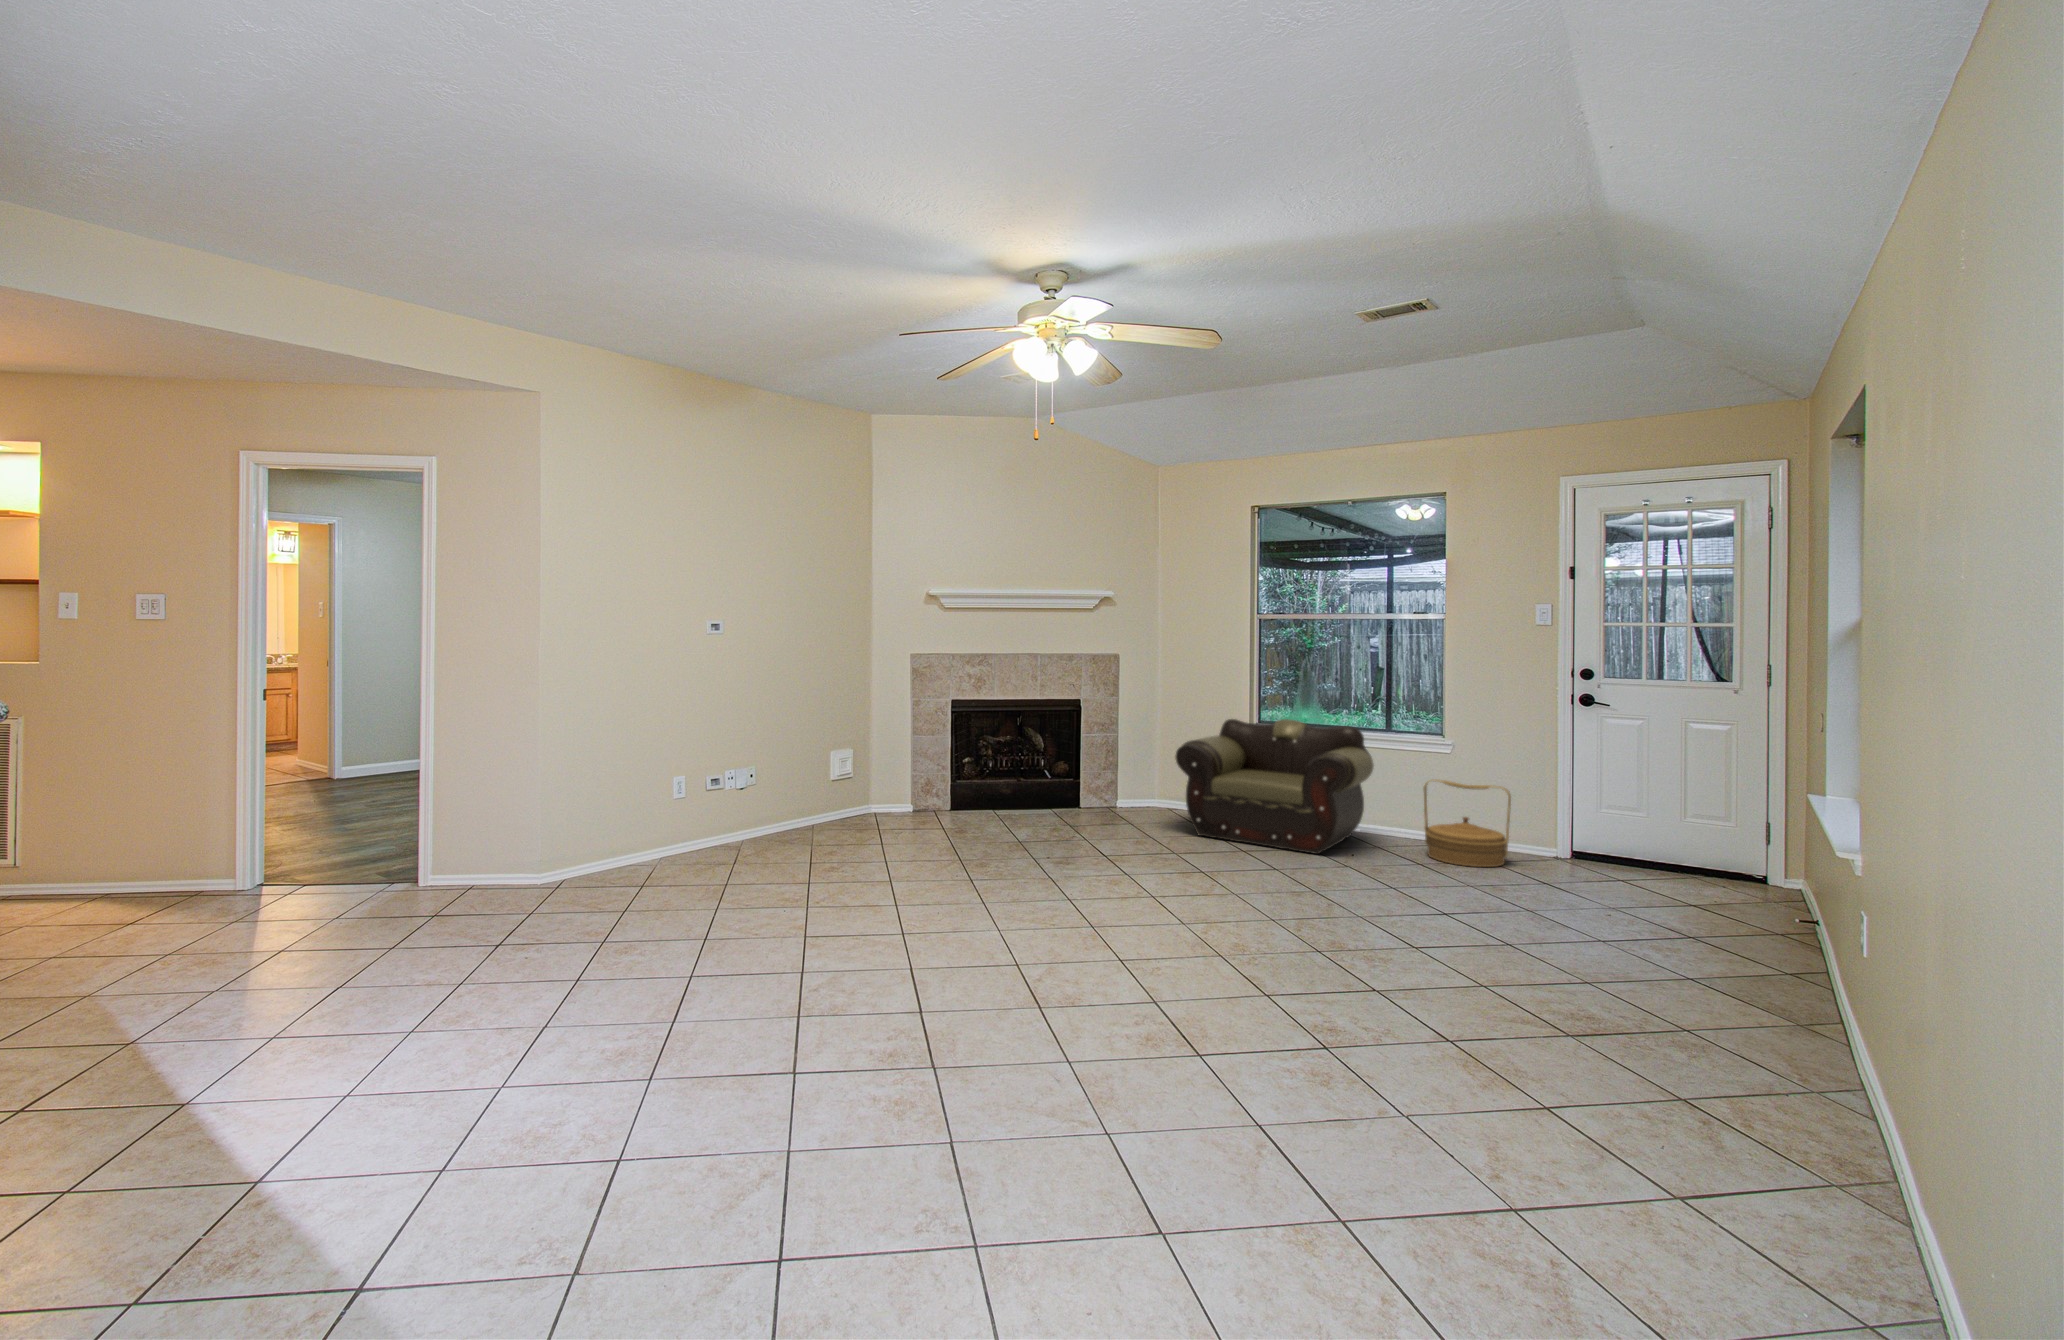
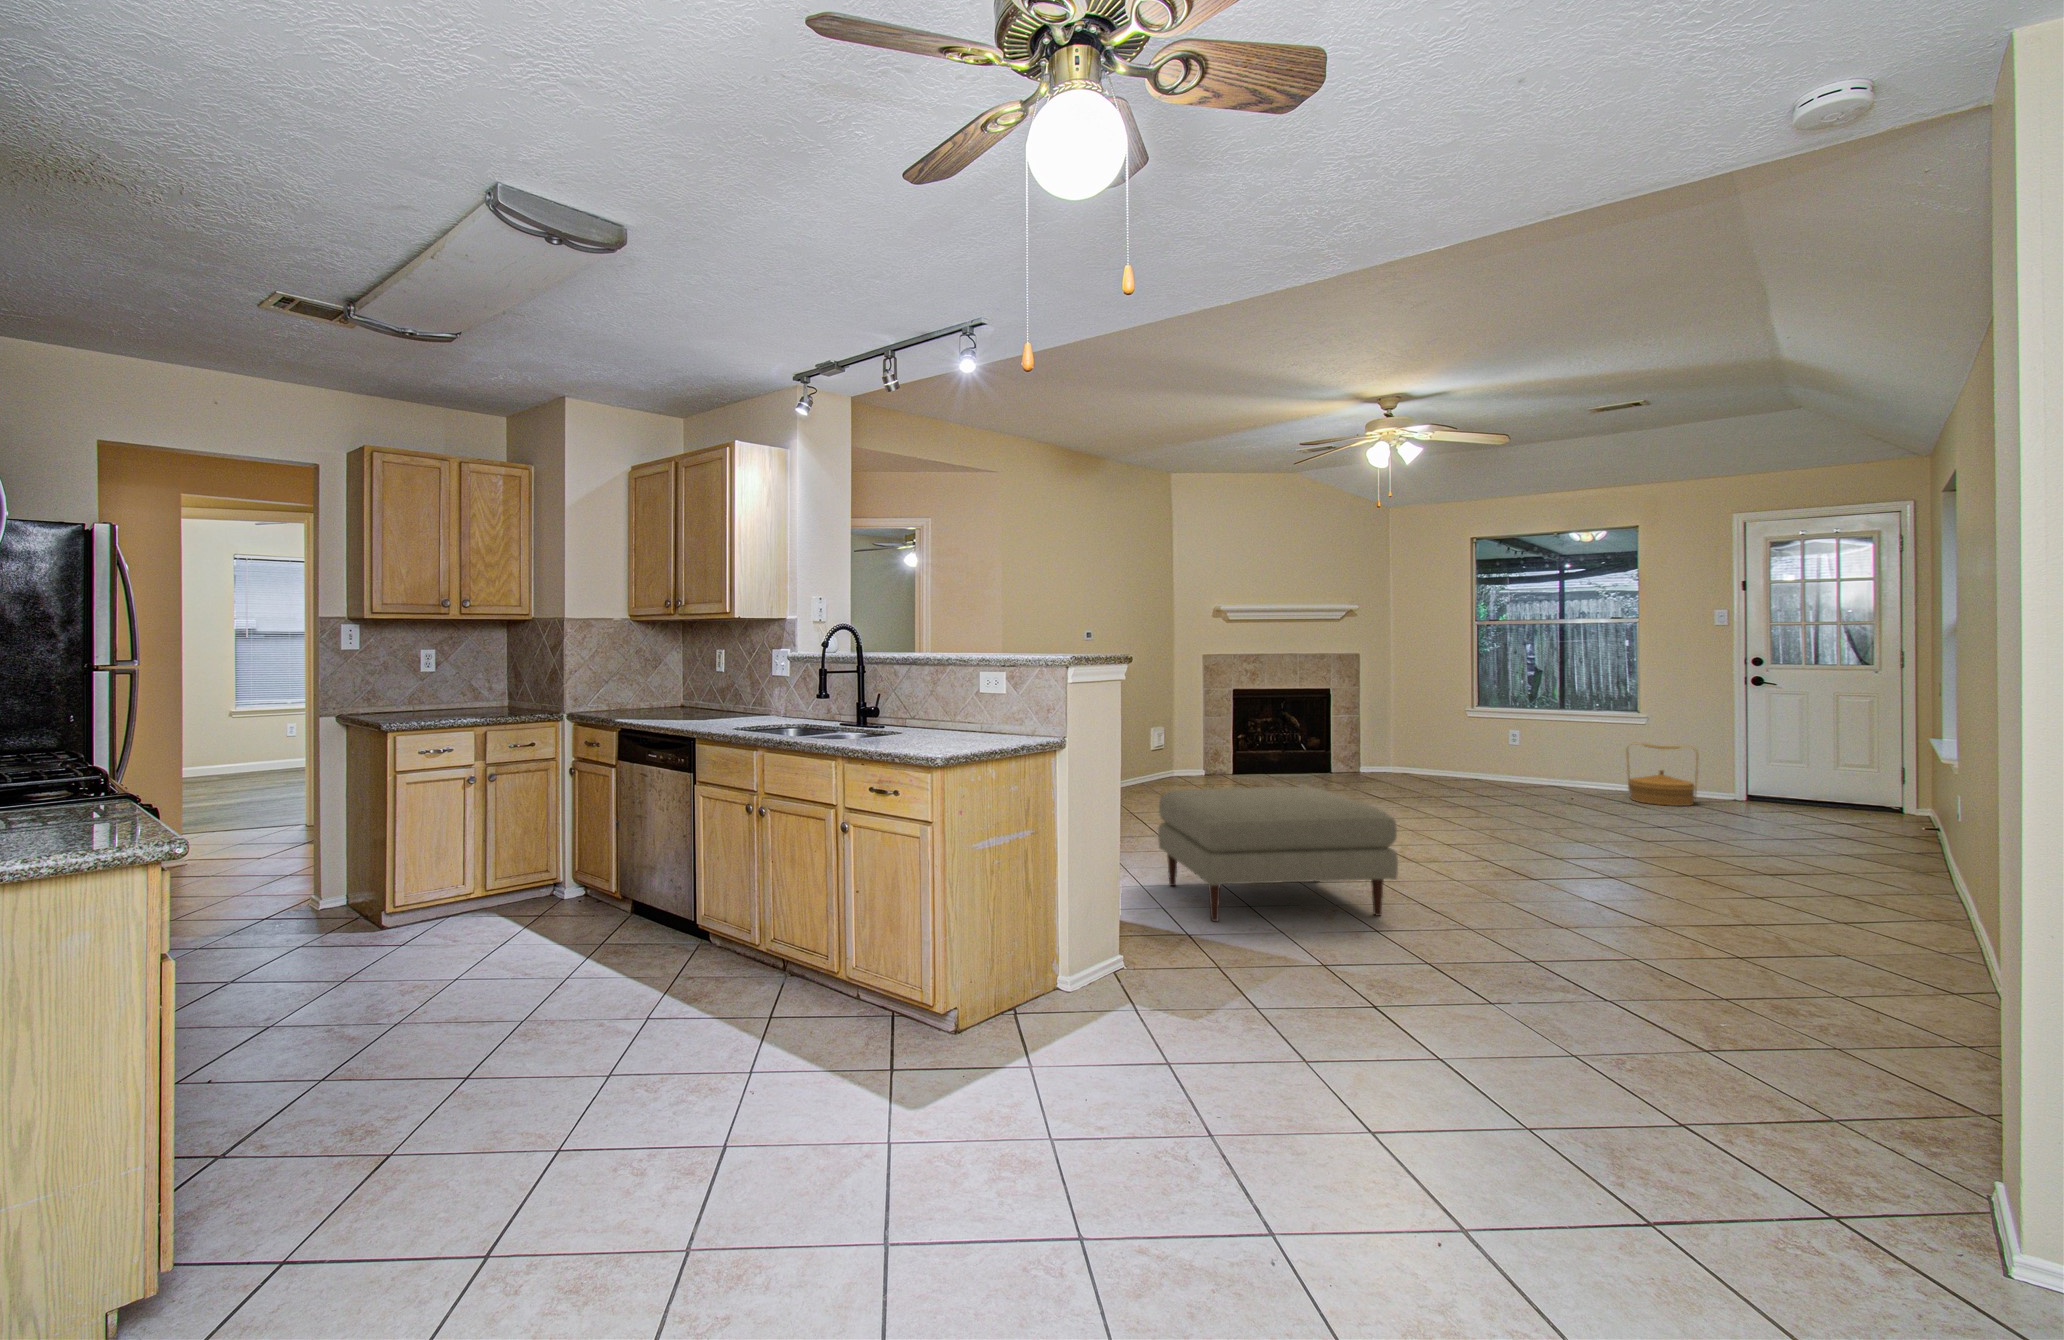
armchair: present [1175,719,1374,854] -> none [1422,701,1584,799]
ottoman: none [455,886,866,1192] -> present [1158,787,1398,921]

